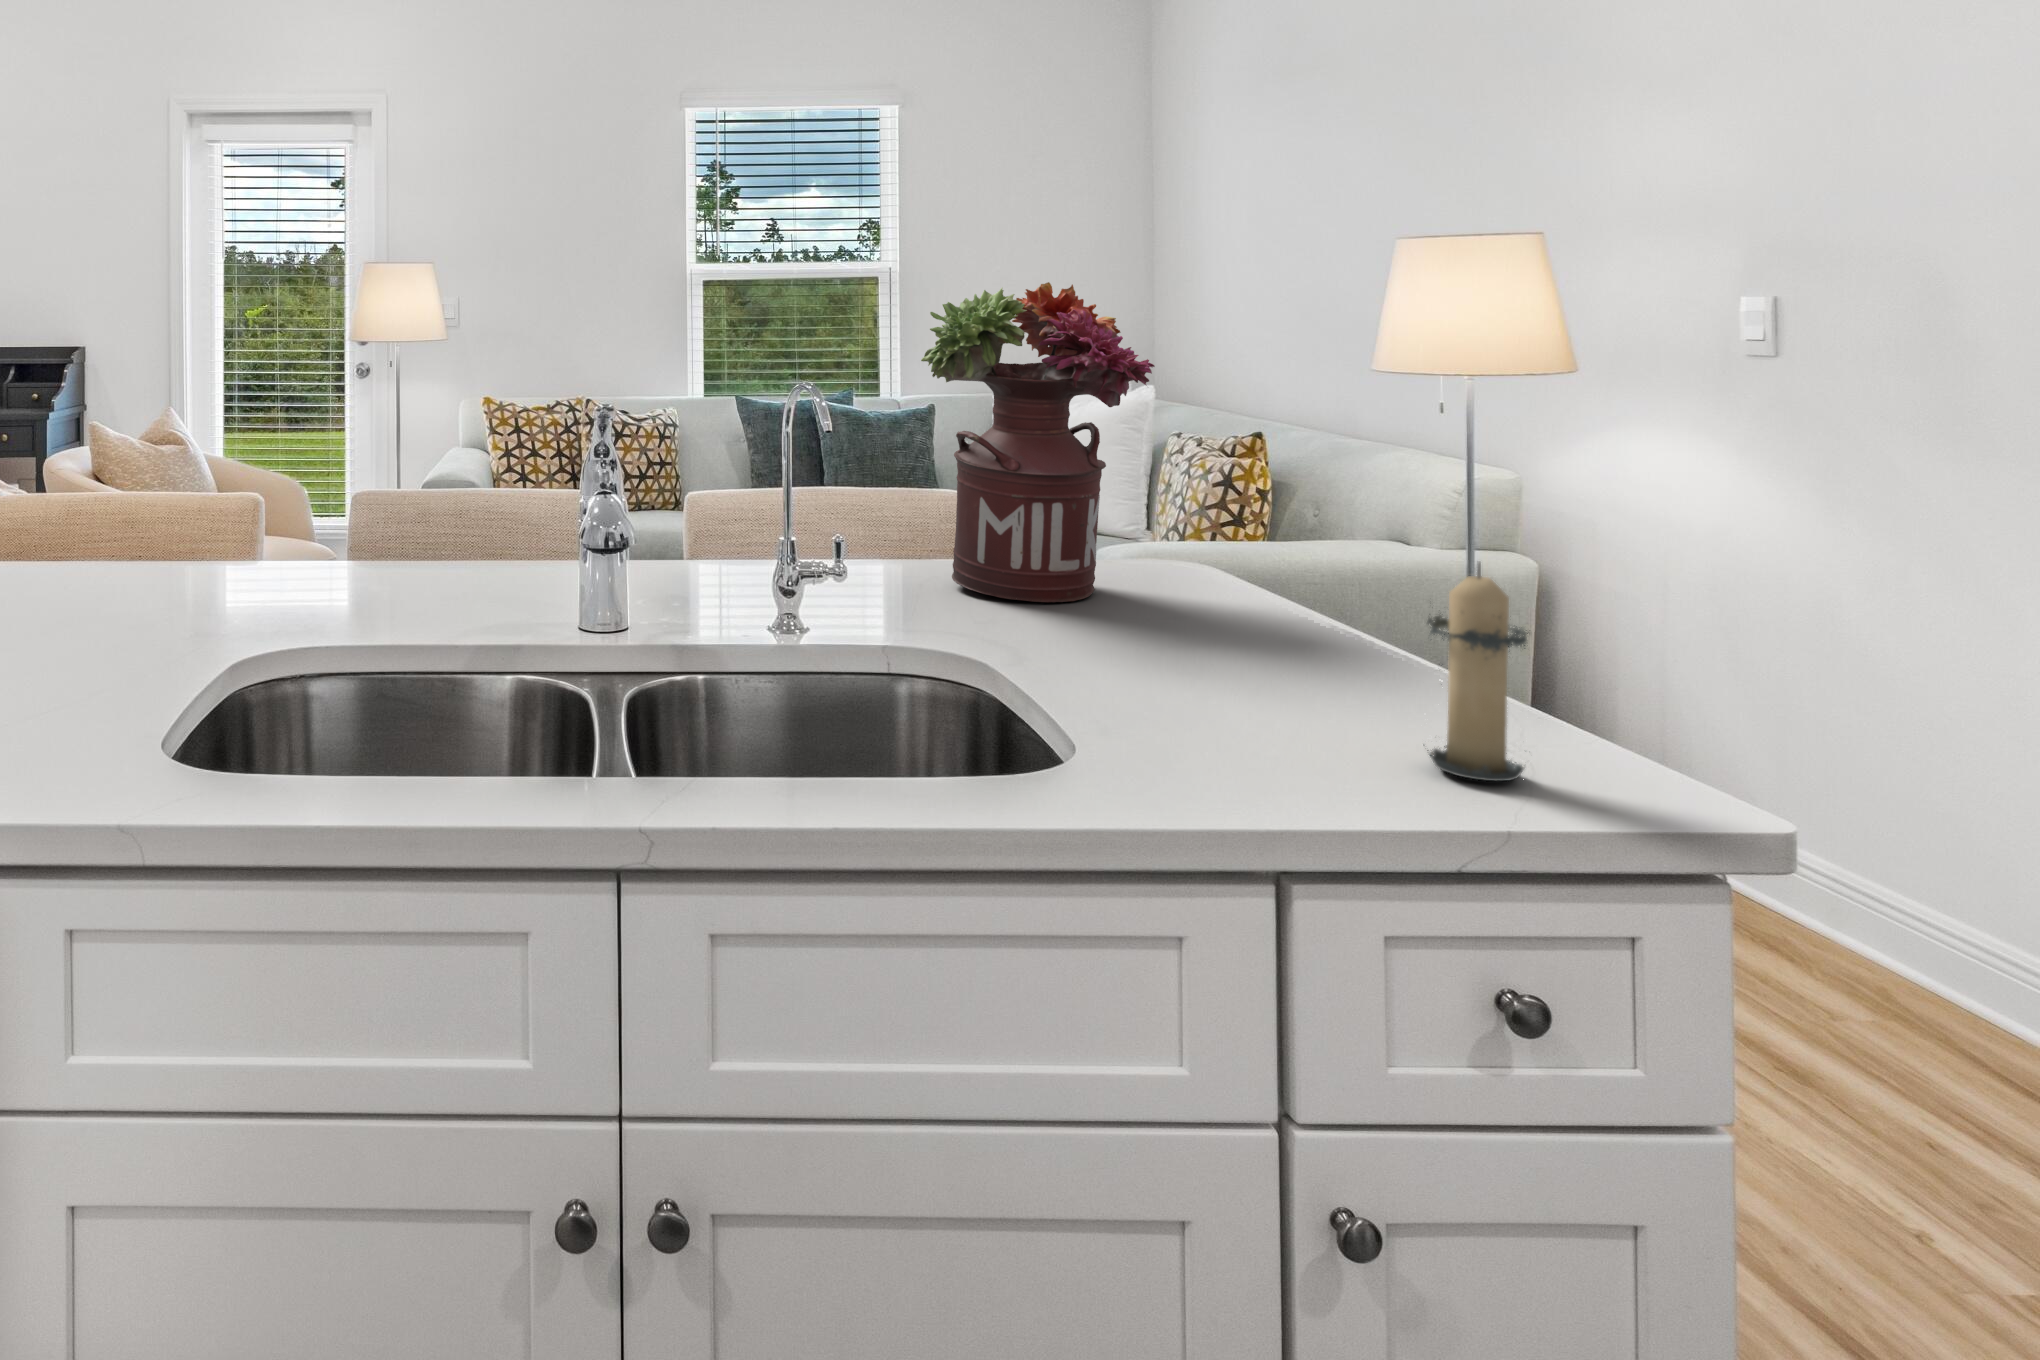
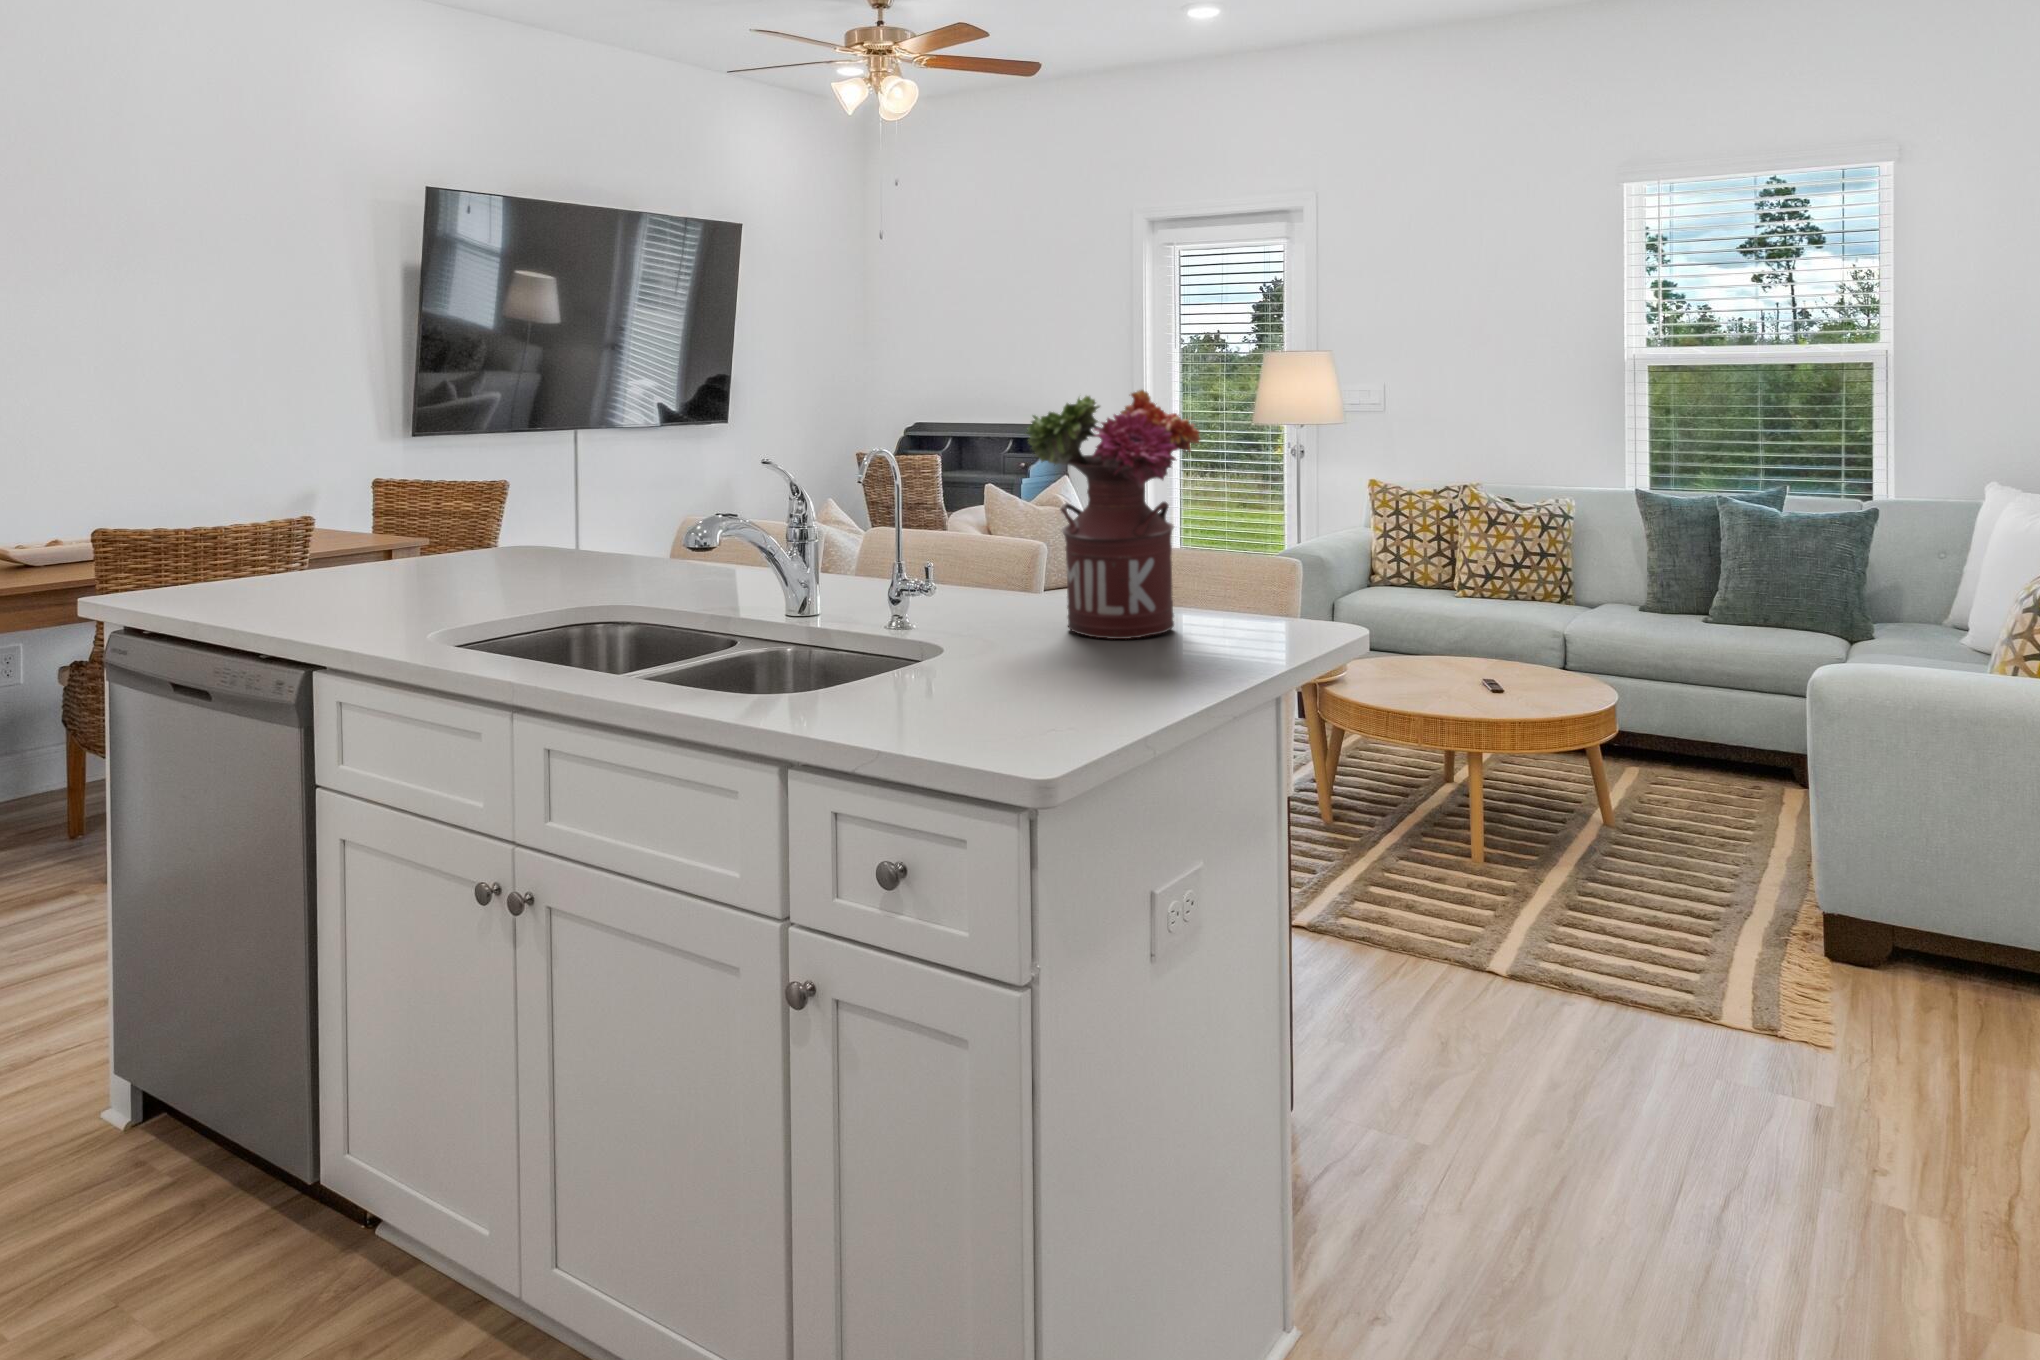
candle: present [1427,562,1529,781] -> none [914,588,984,735]

